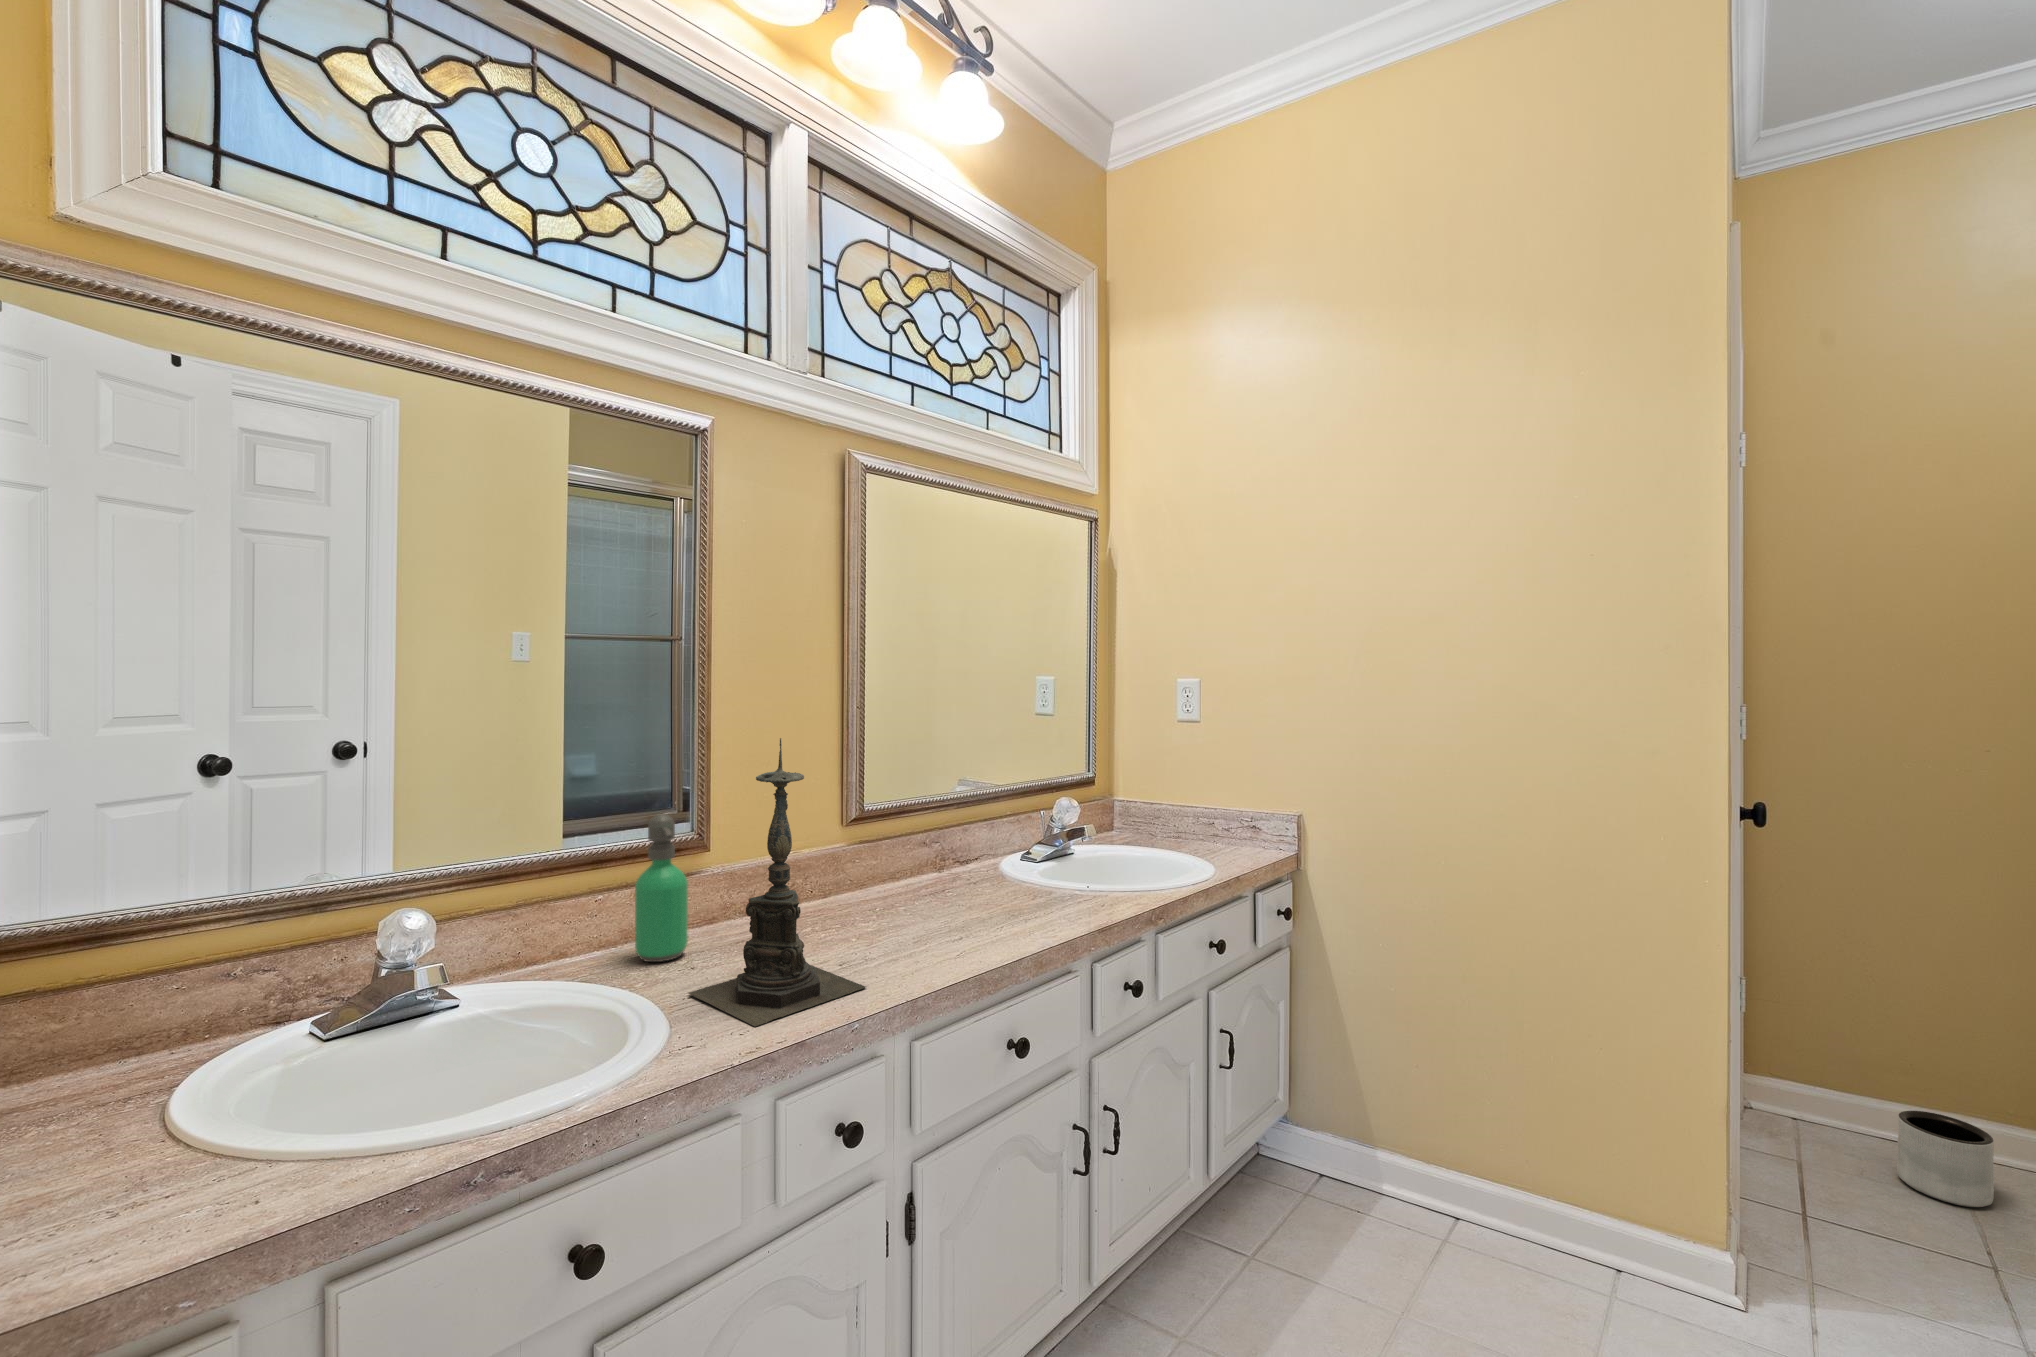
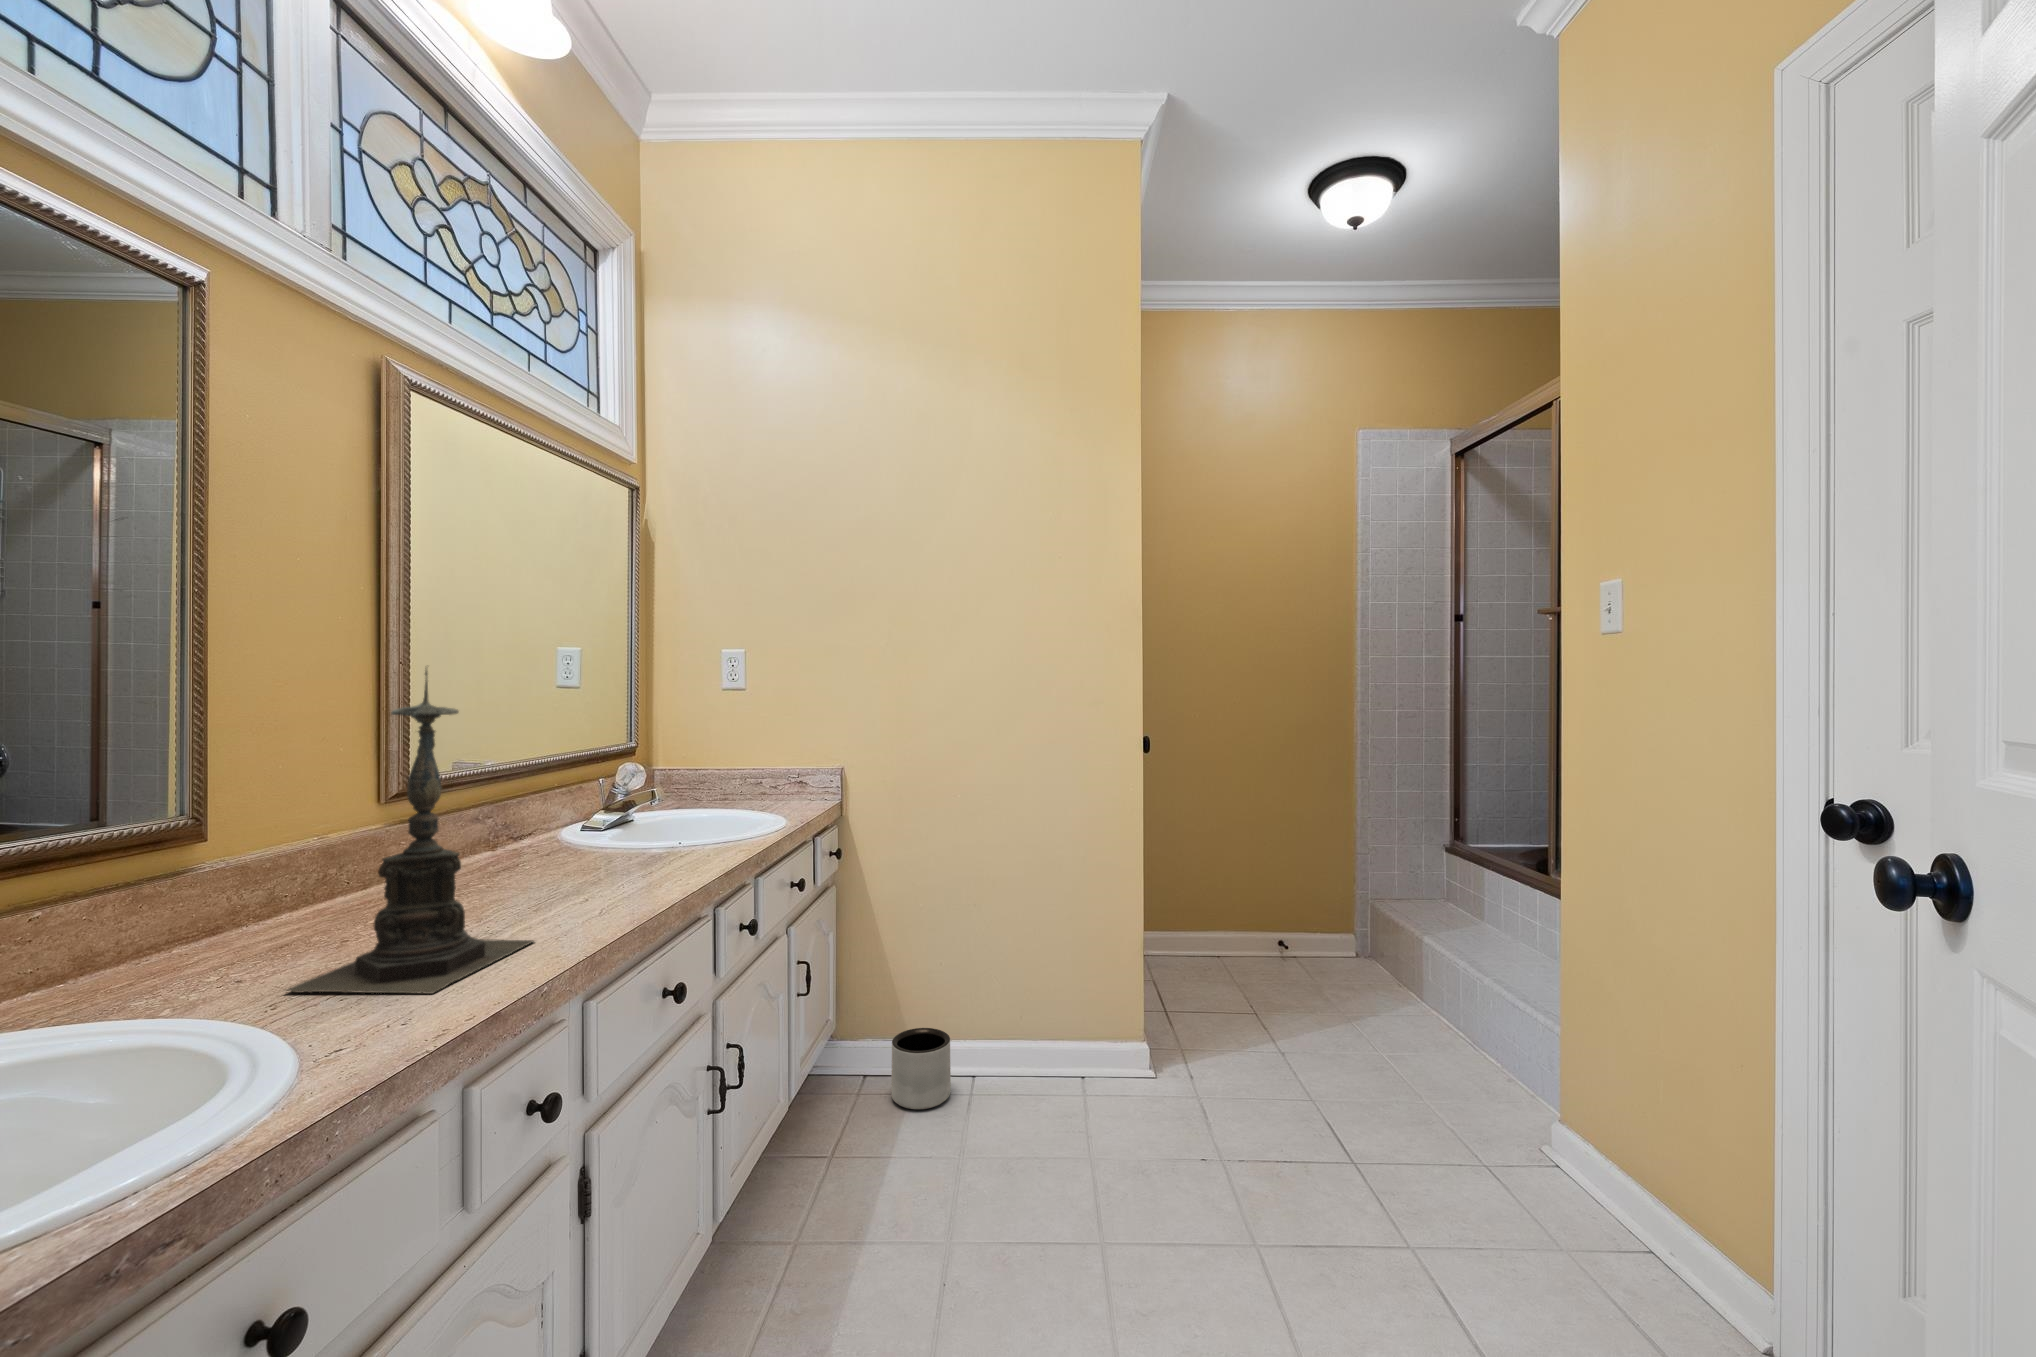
soap dispenser: present [635,814,688,962] -> none [122,781,218,983]
planter: present [1897,1111,1994,1207] -> present [891,1028,951,1110]

